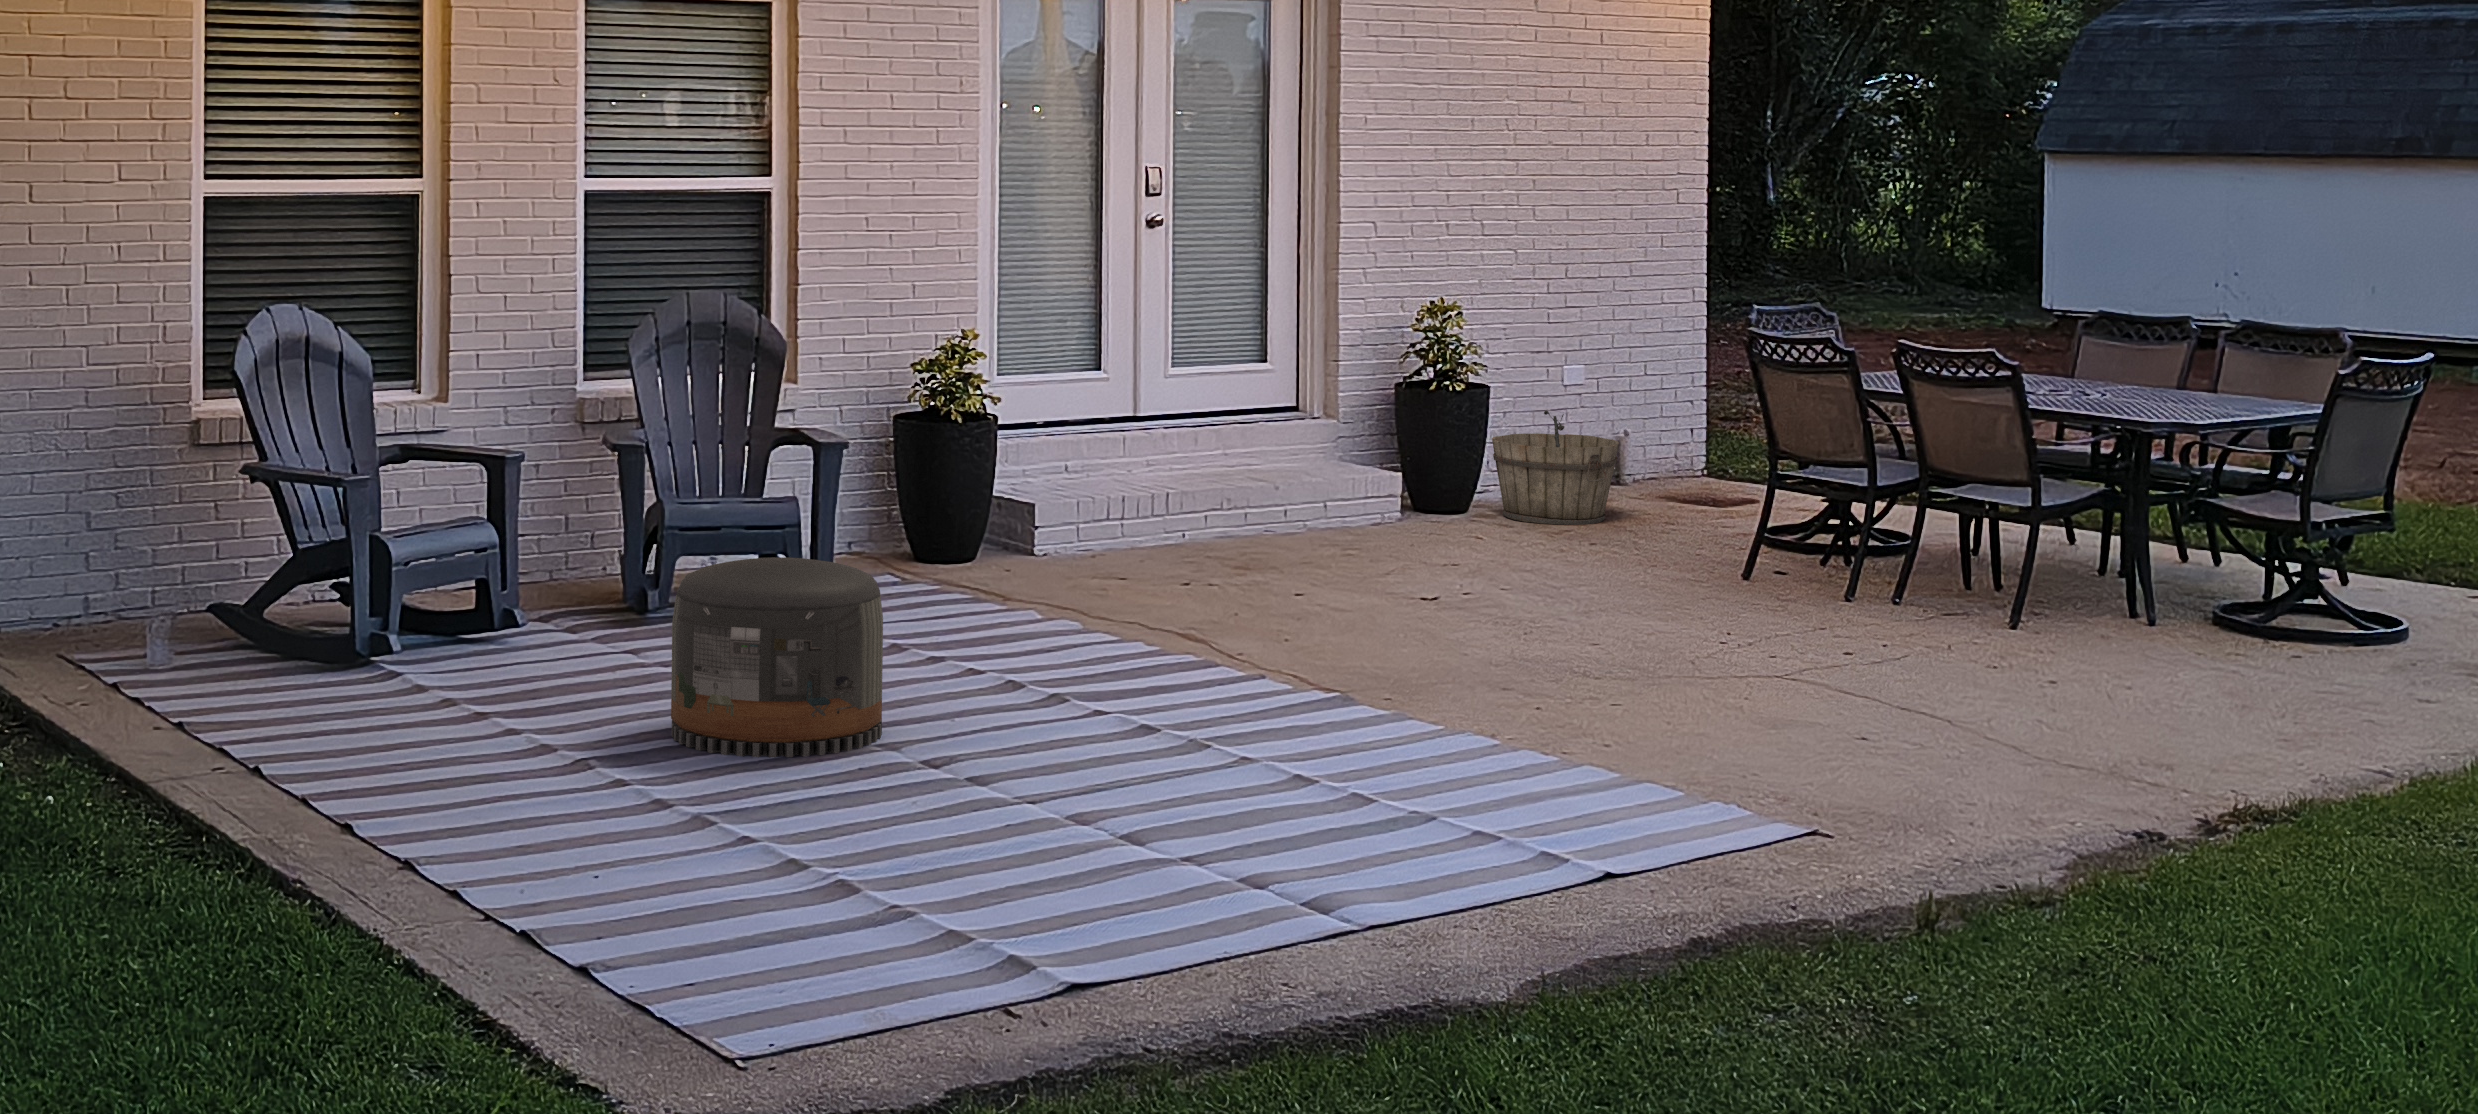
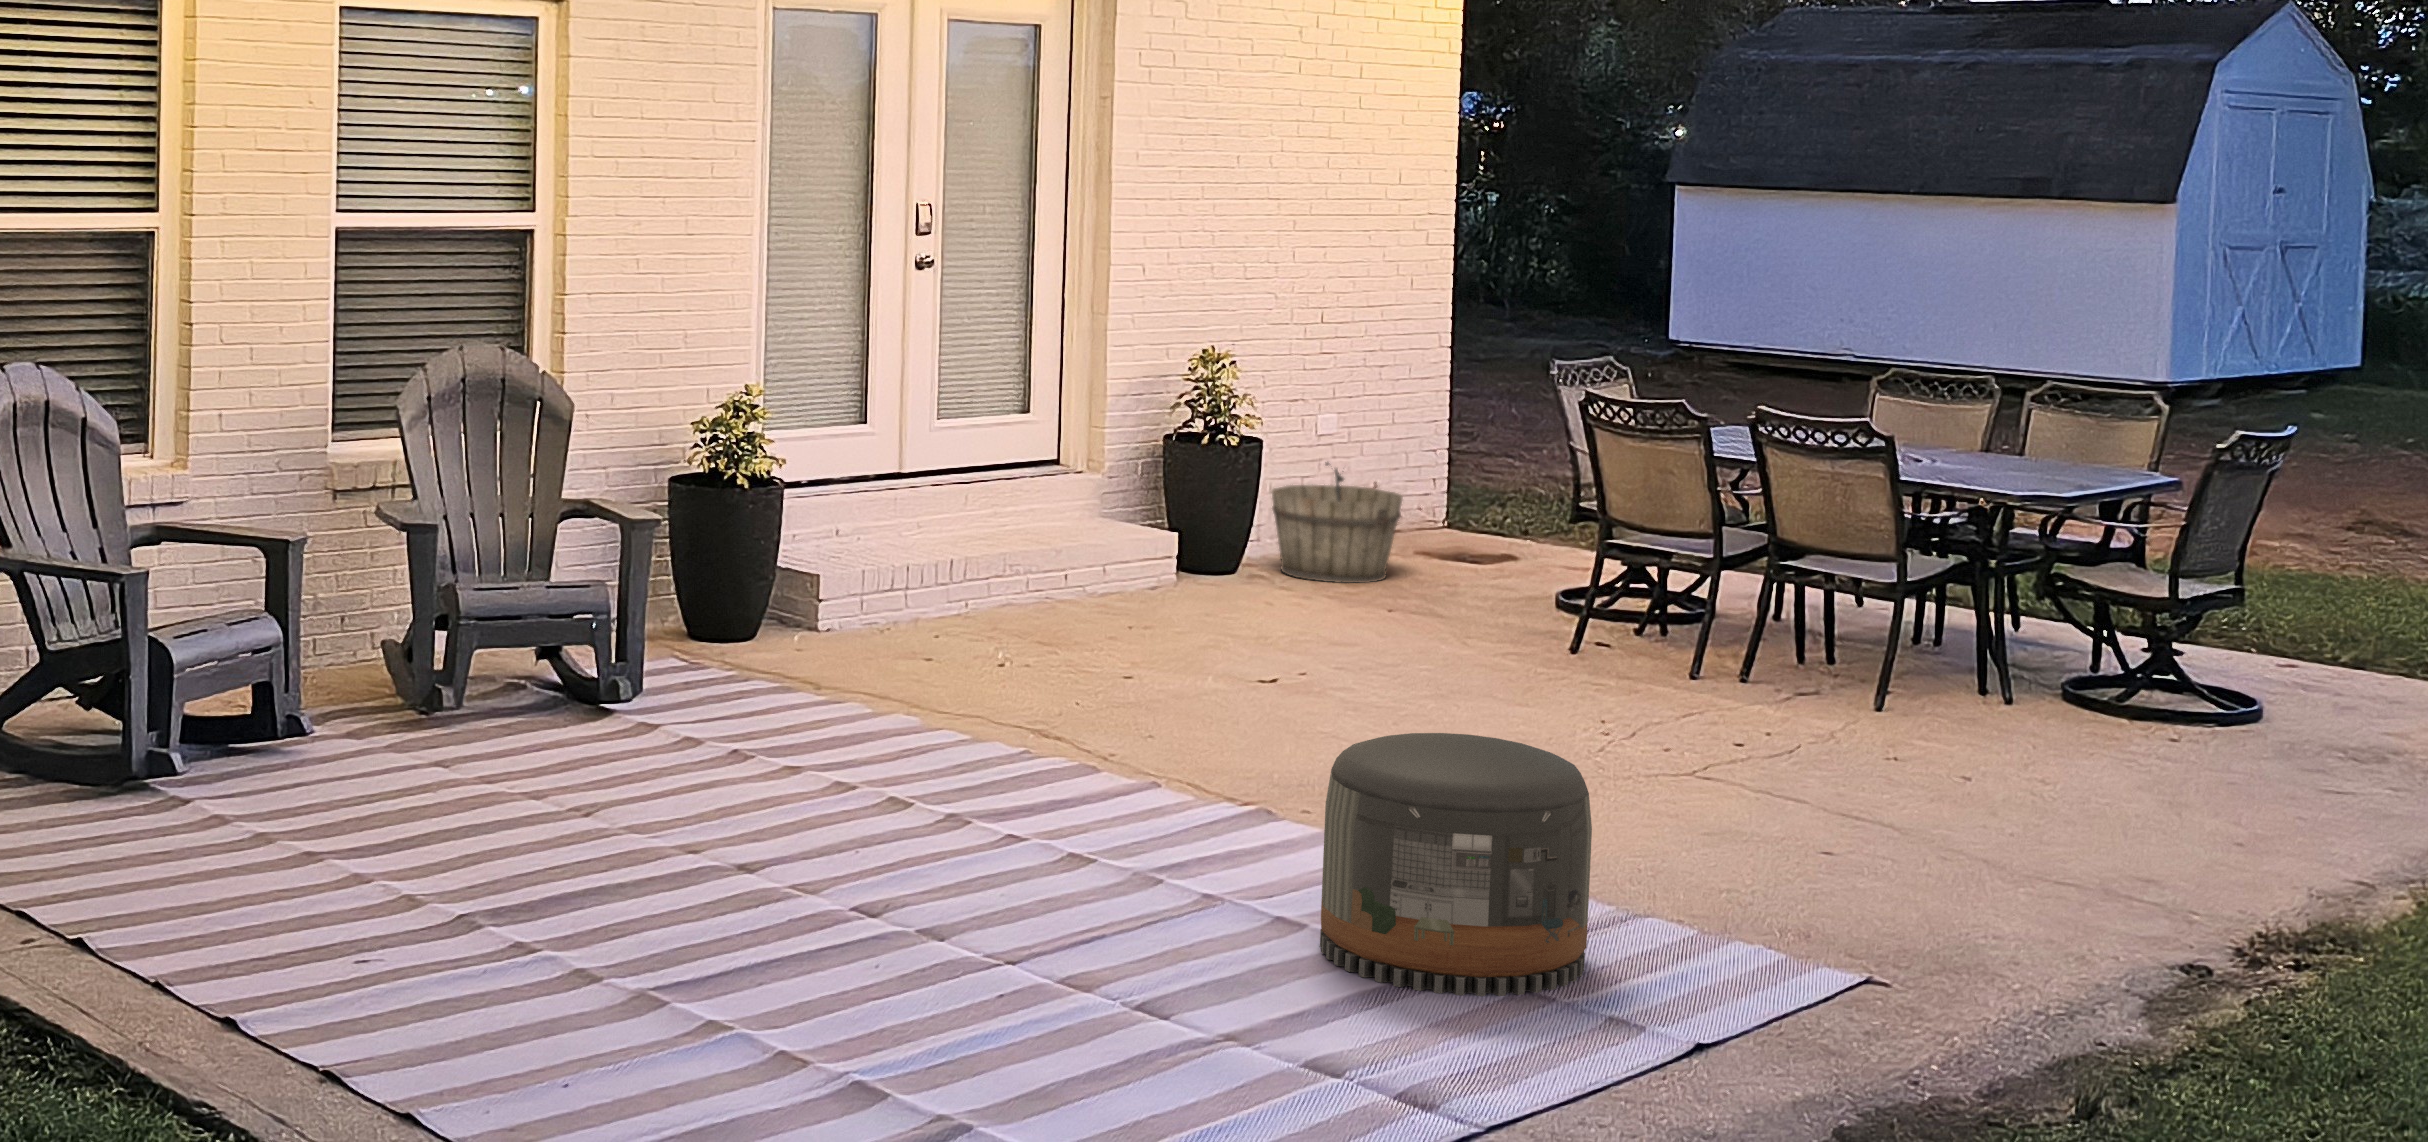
pouf: present [671,557,883,758] -> present [1320,733,1592,996]

